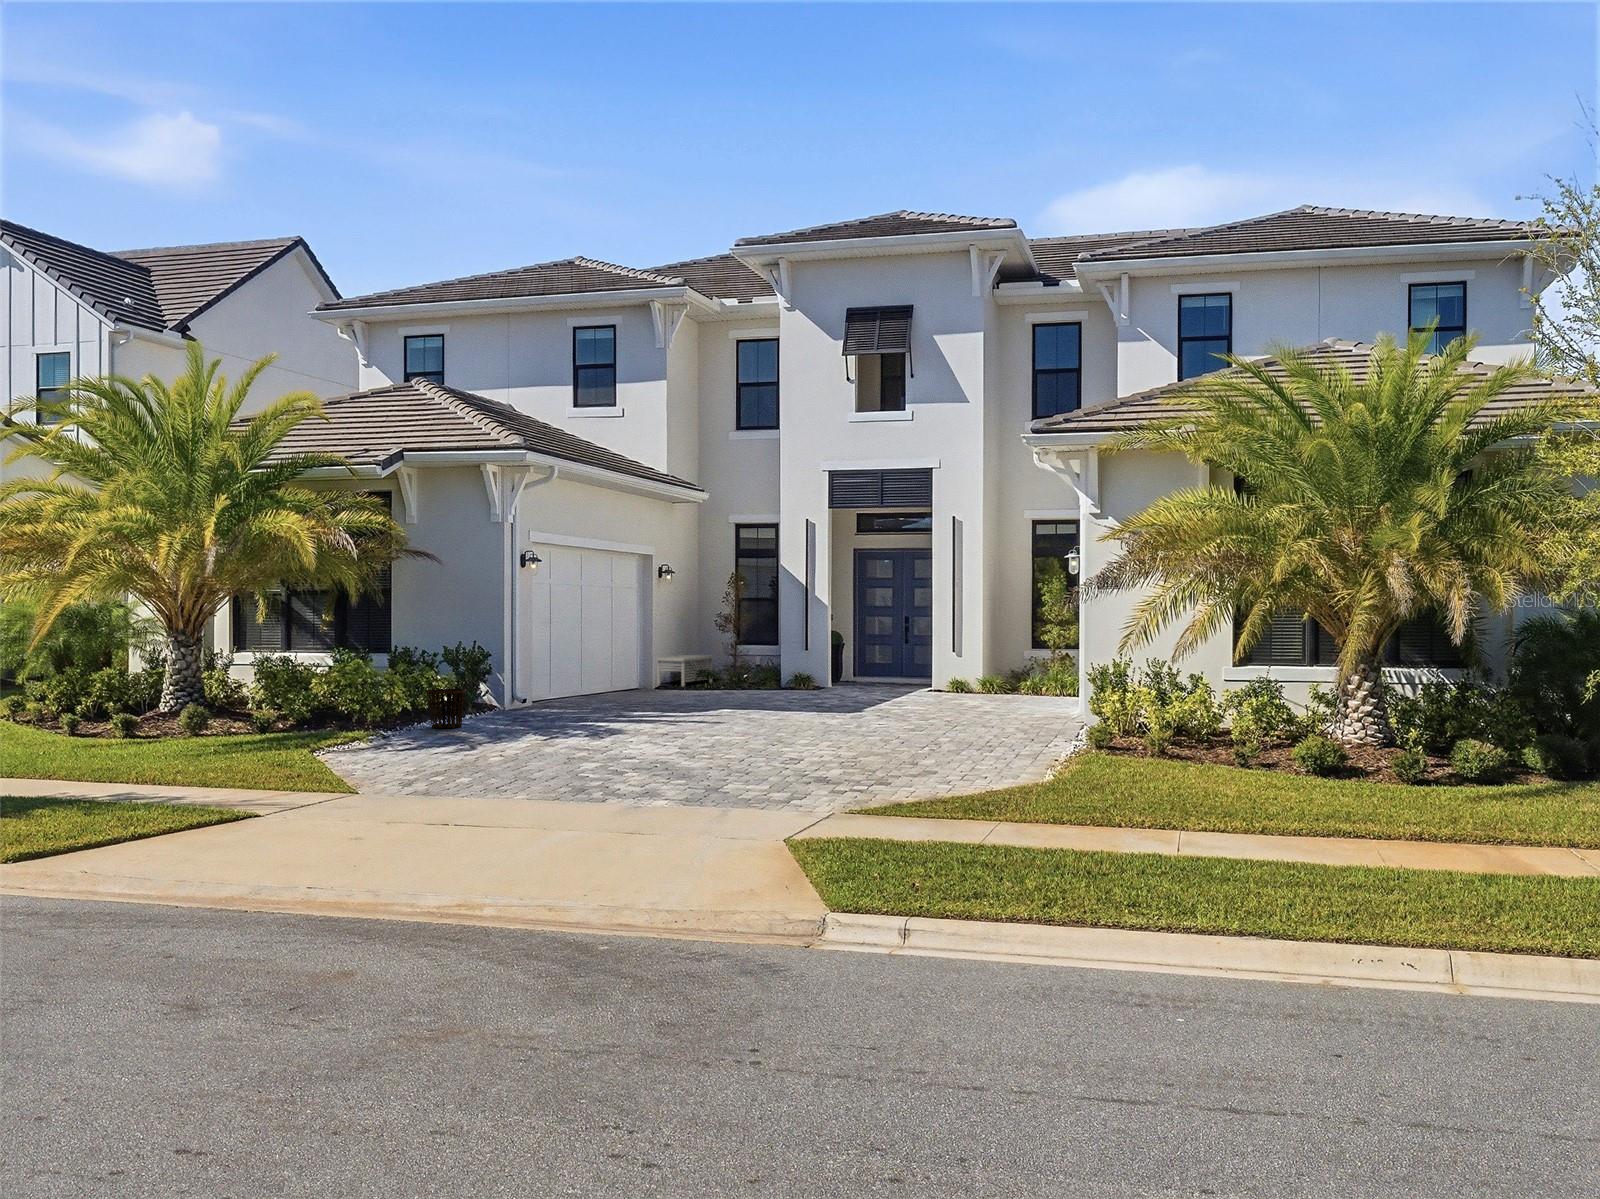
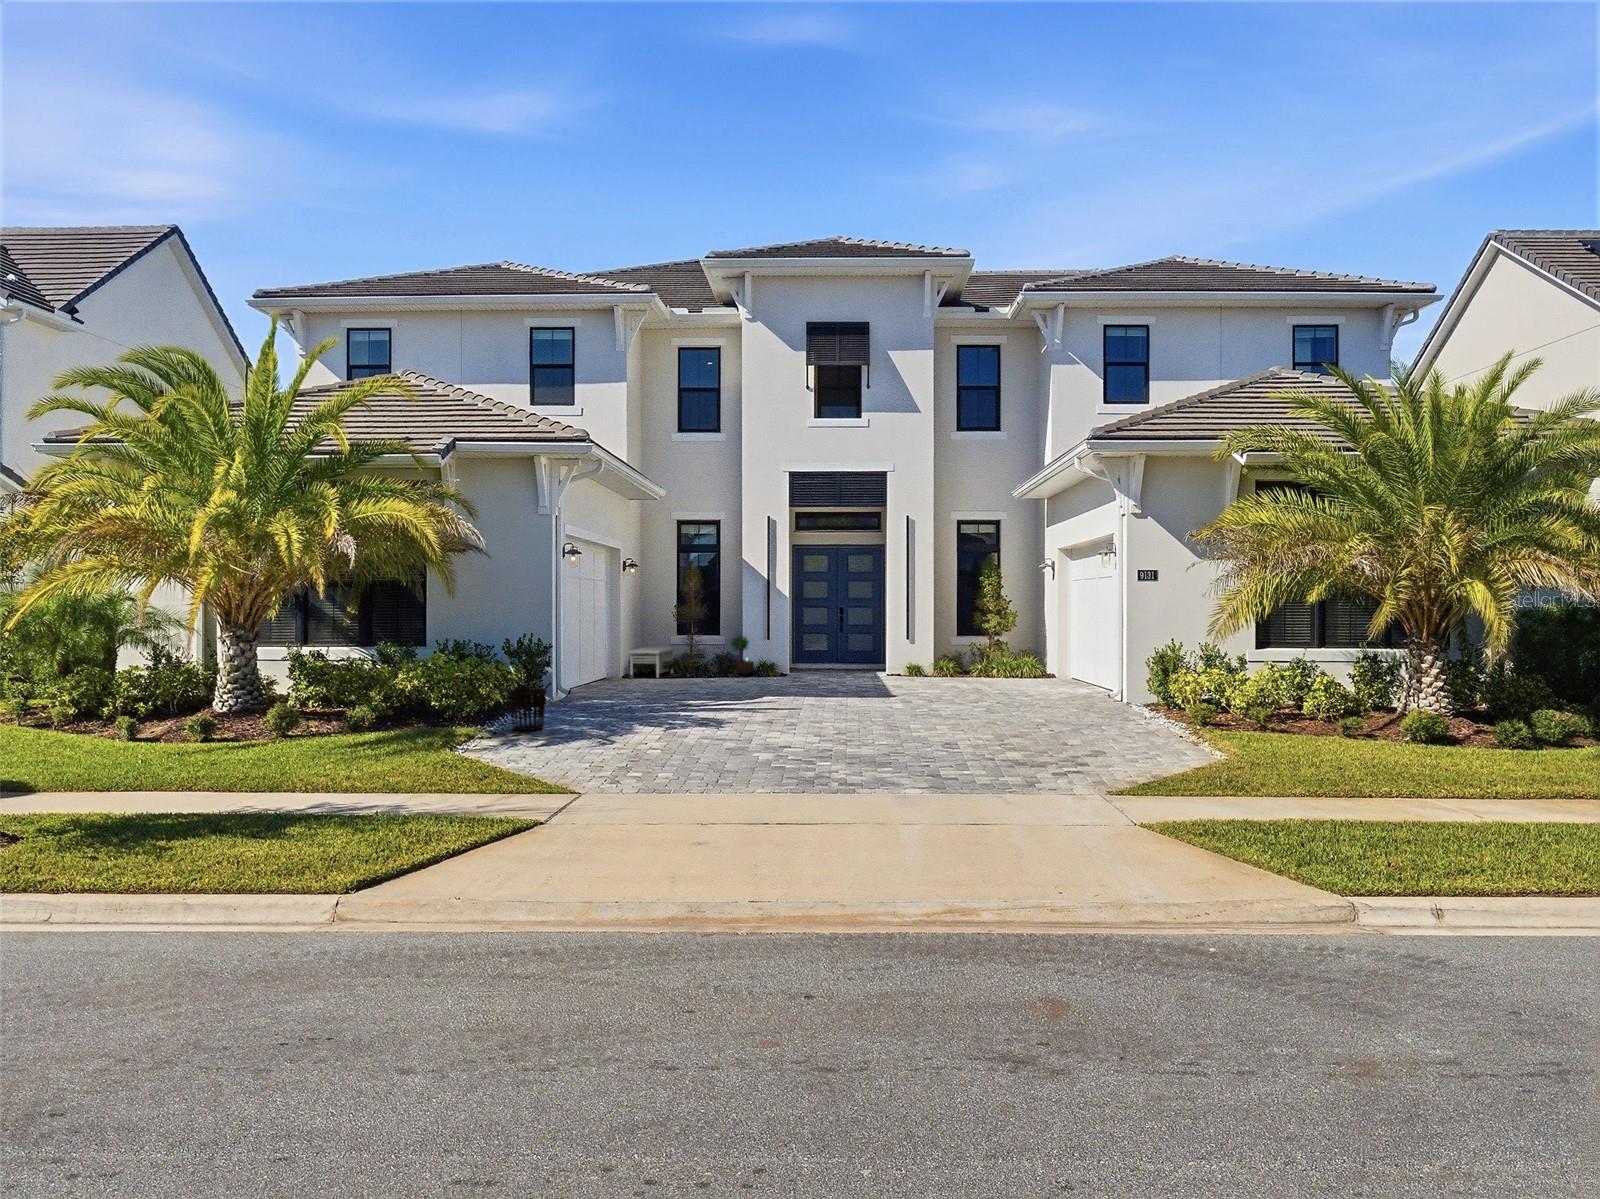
potted tree: none [759,640,789,686] -> present [731,636,754,674]

